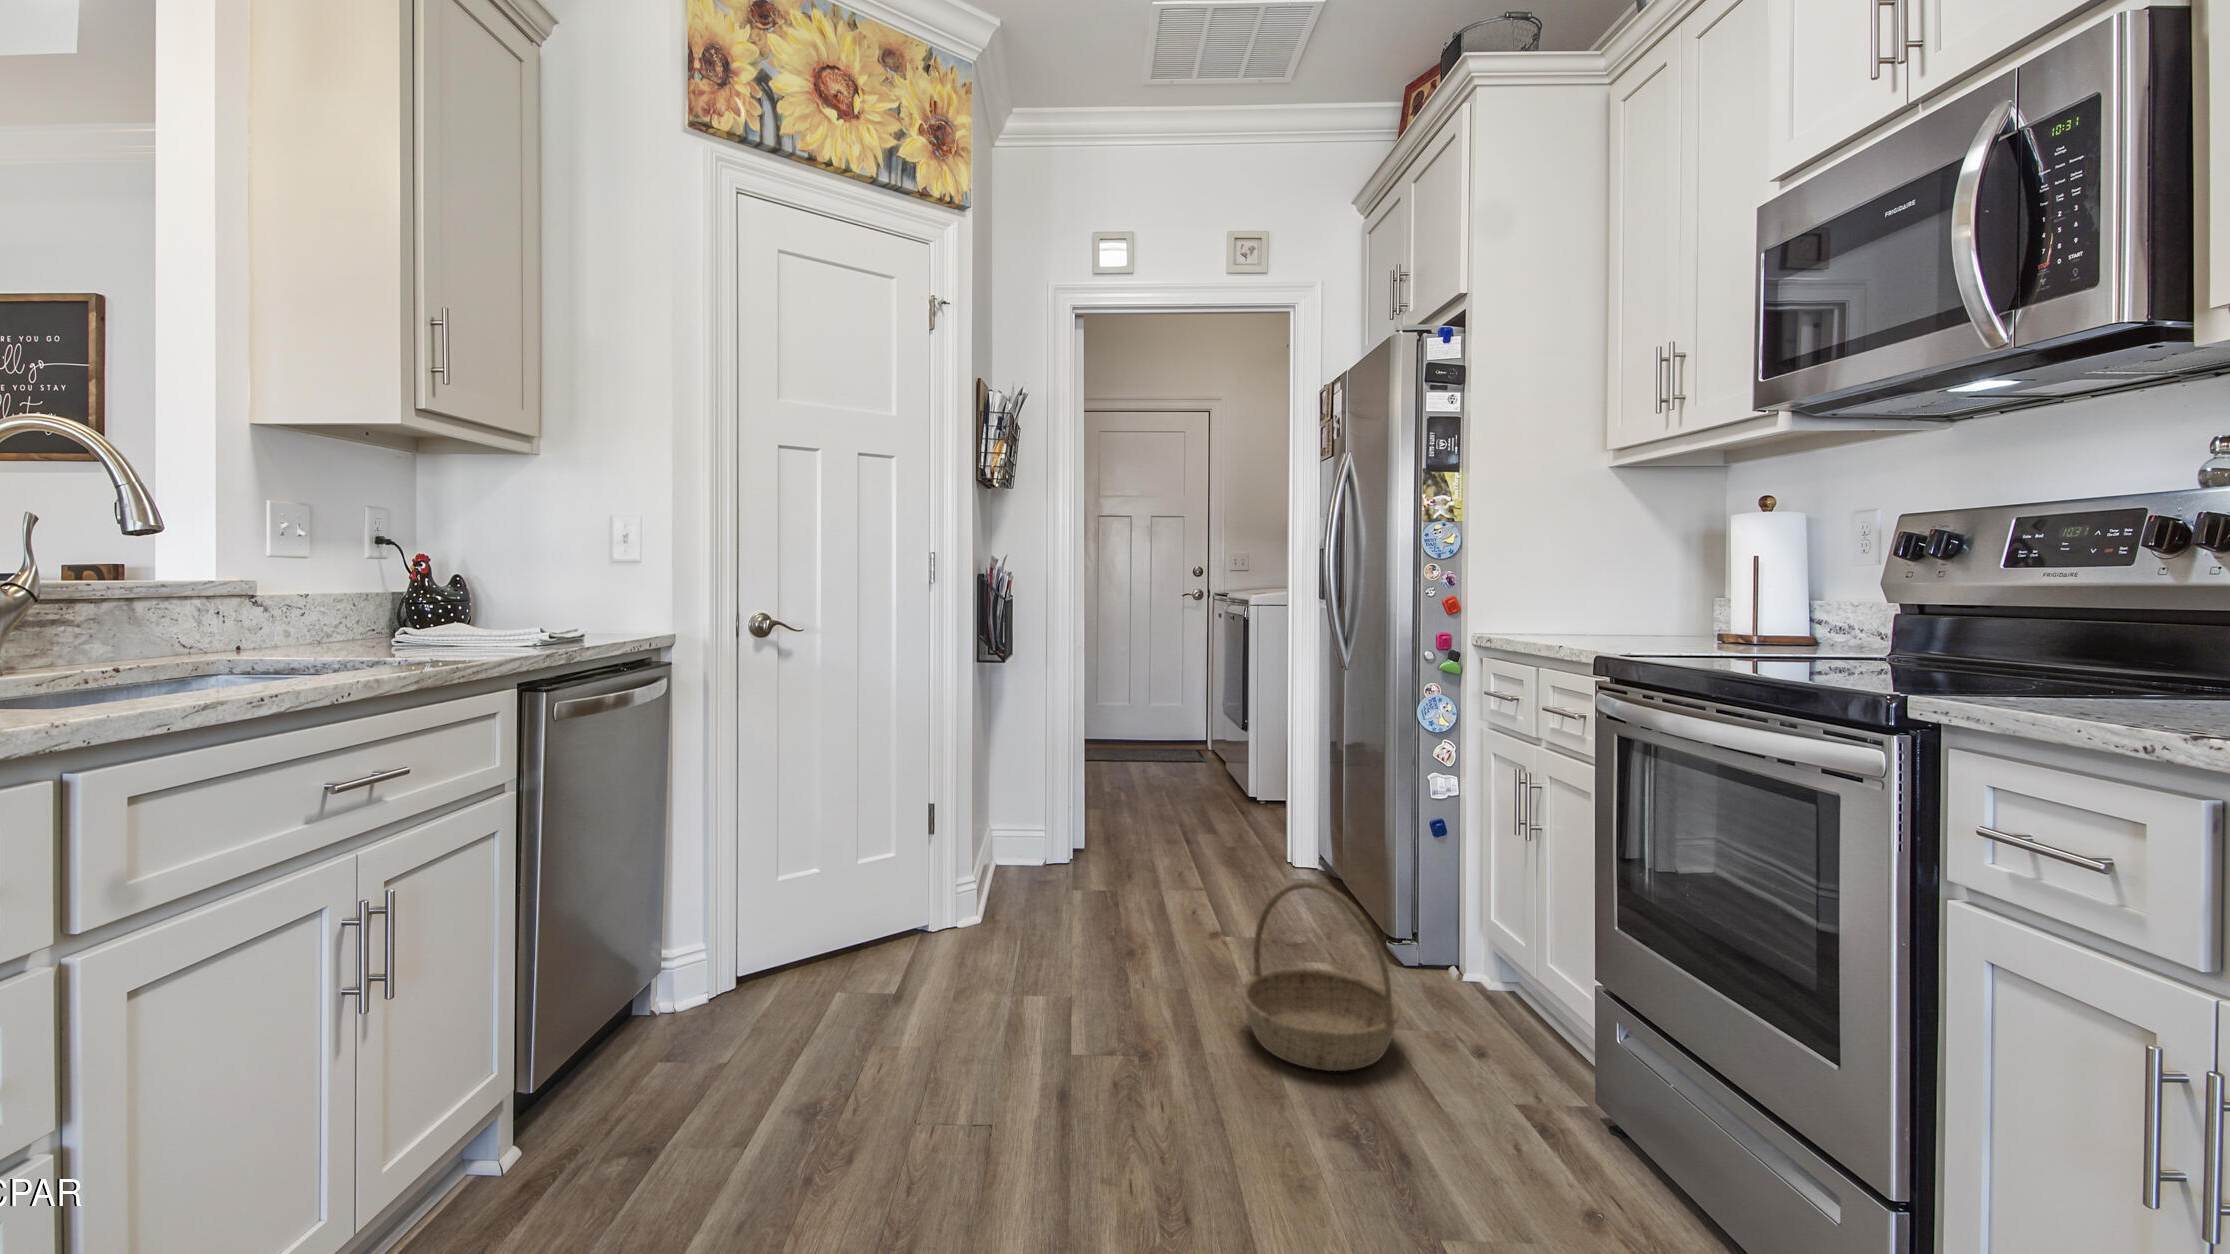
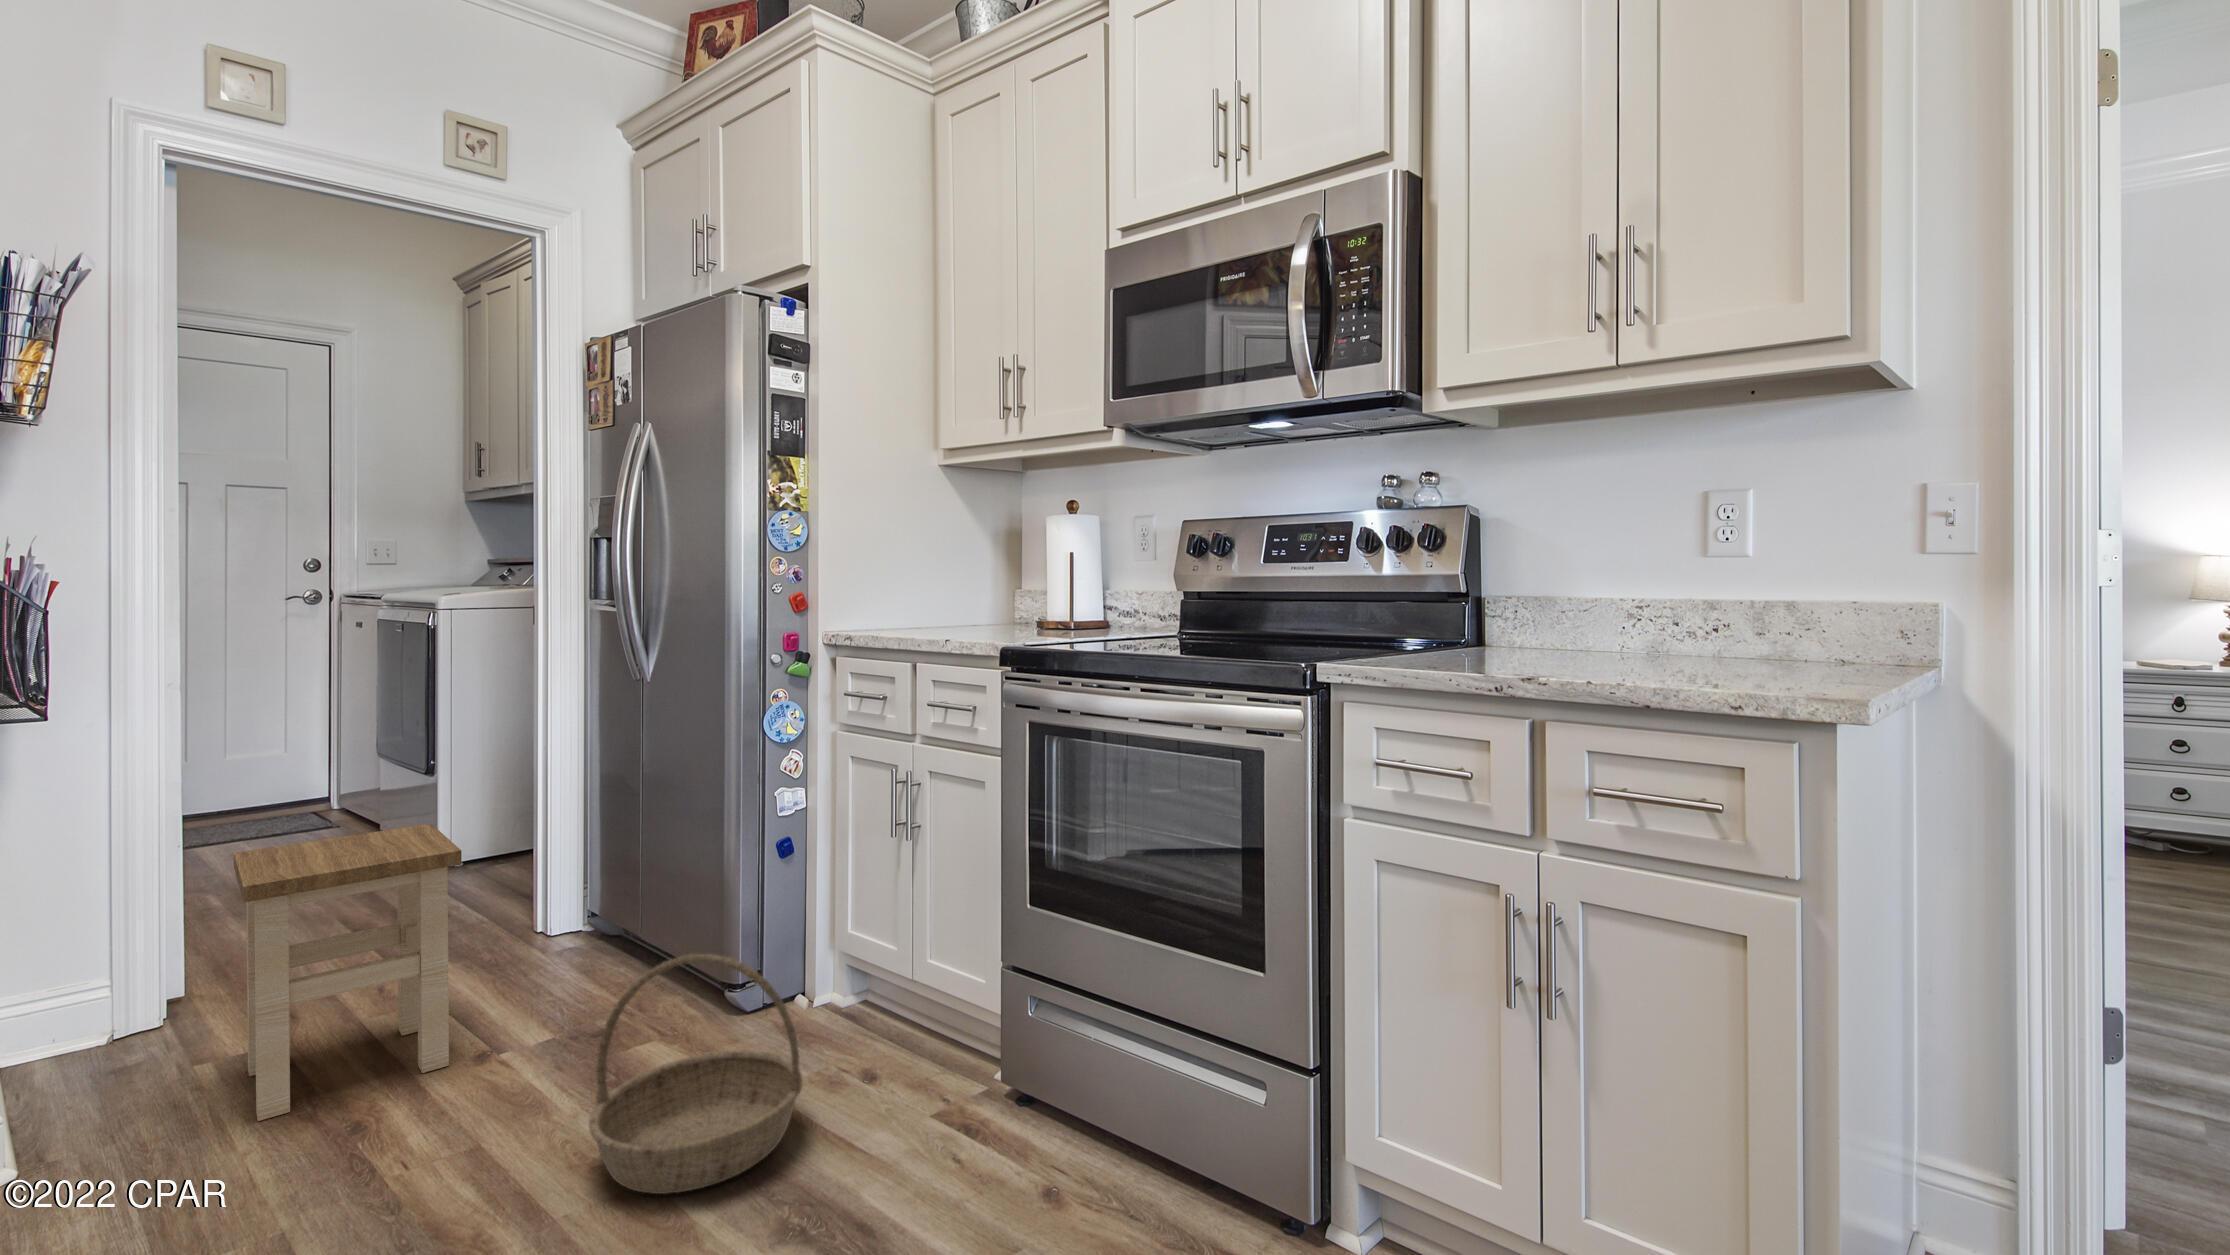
stool: none [1096,751,1208,924] -> present [234,824,462,1121]

